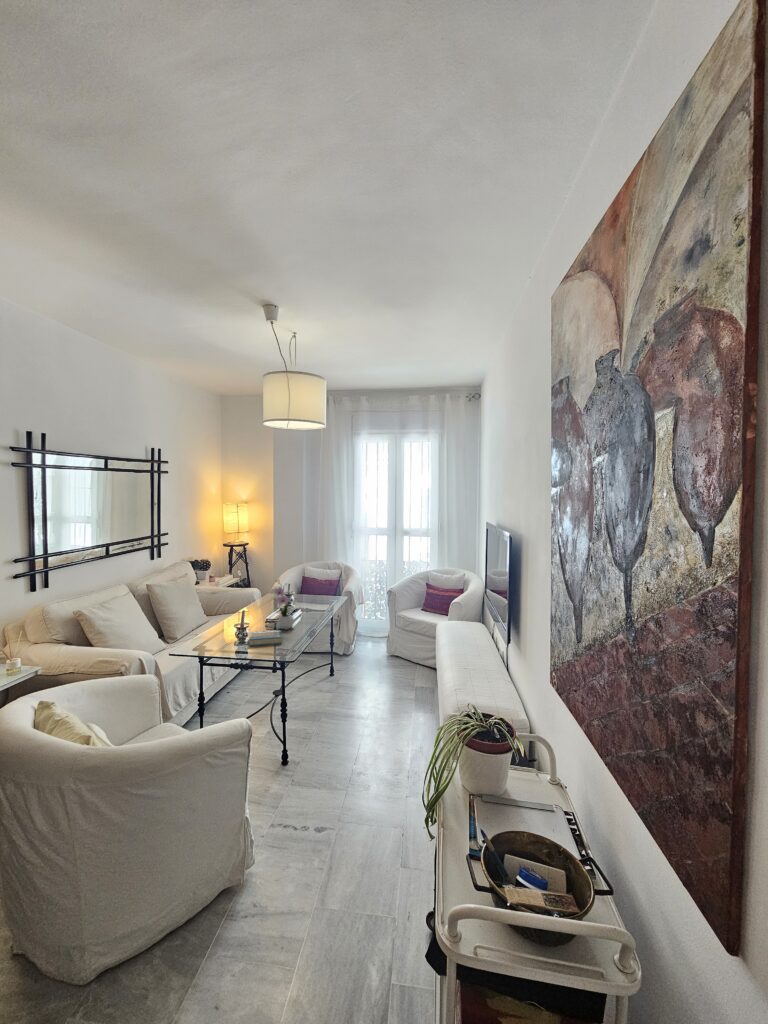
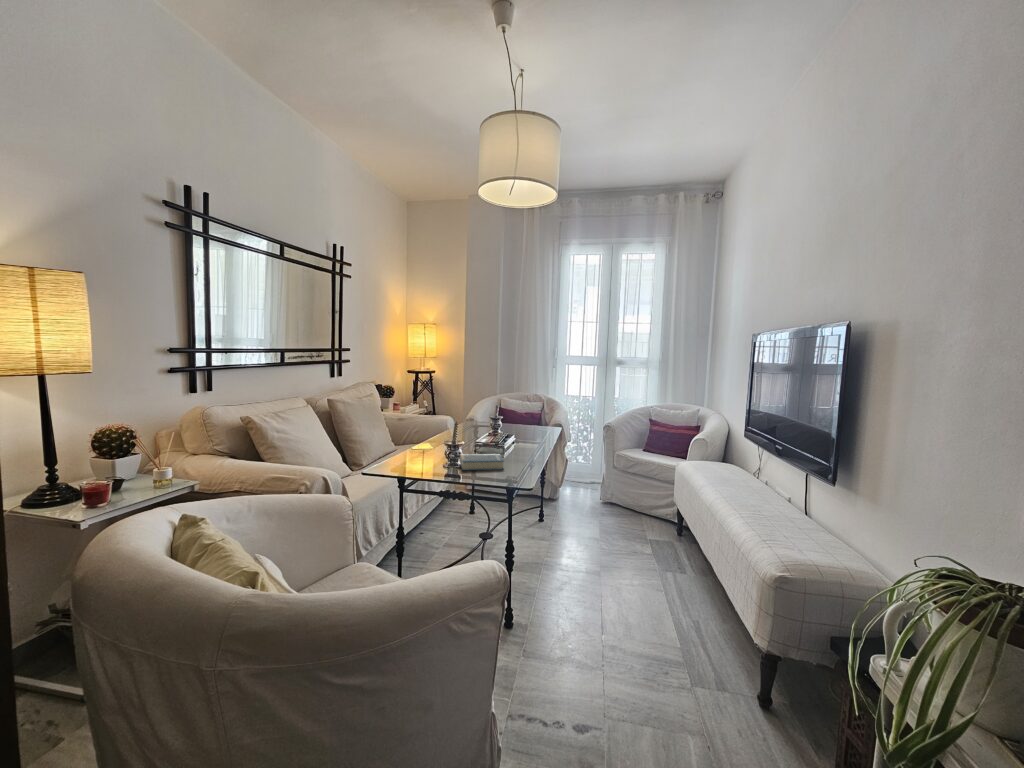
flower arrangement: present [274,587,294,630] -> none [489,391,515,456]

